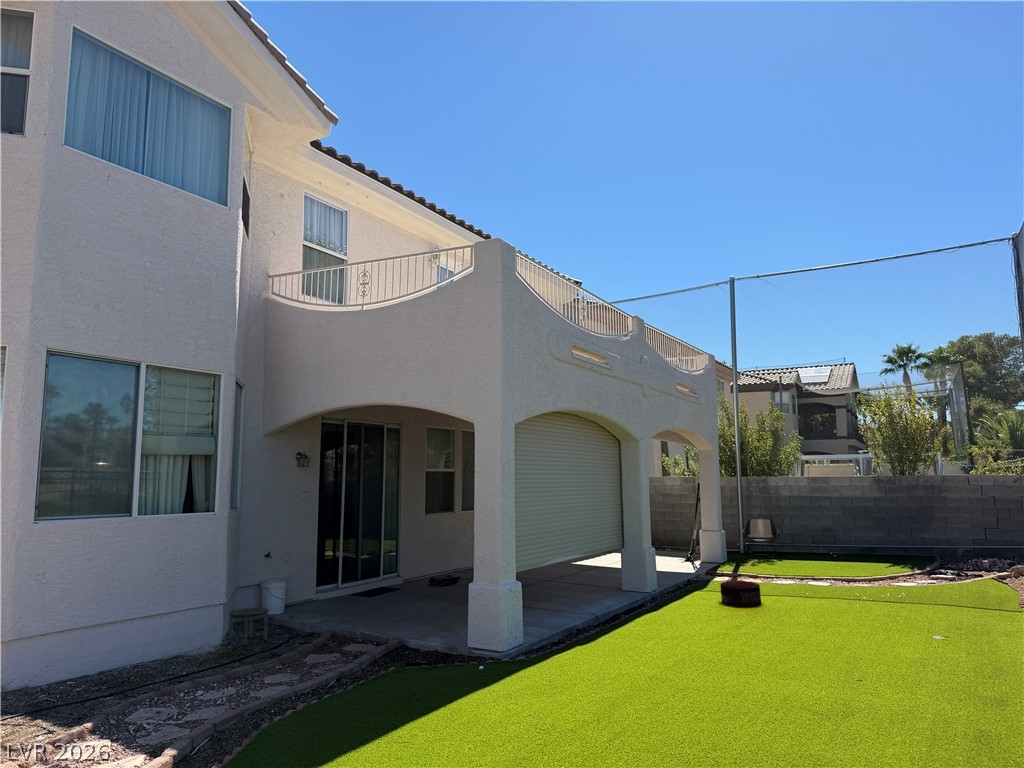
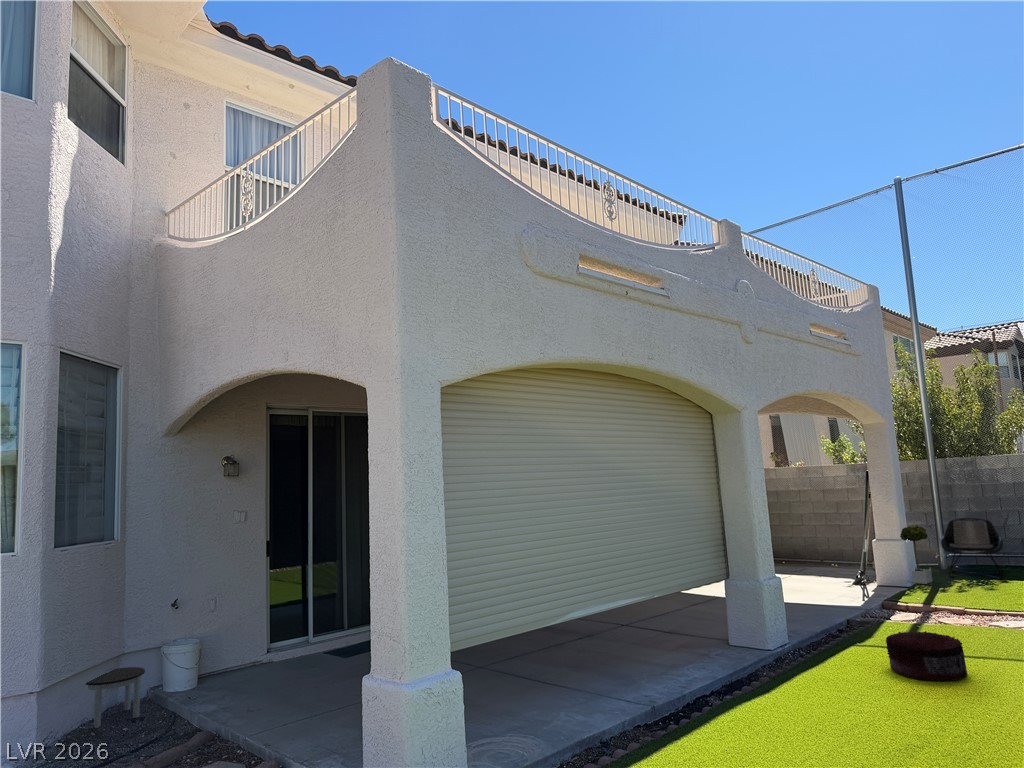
potted tree: none [719,521,736,561] -> present [900,525,932,584]

